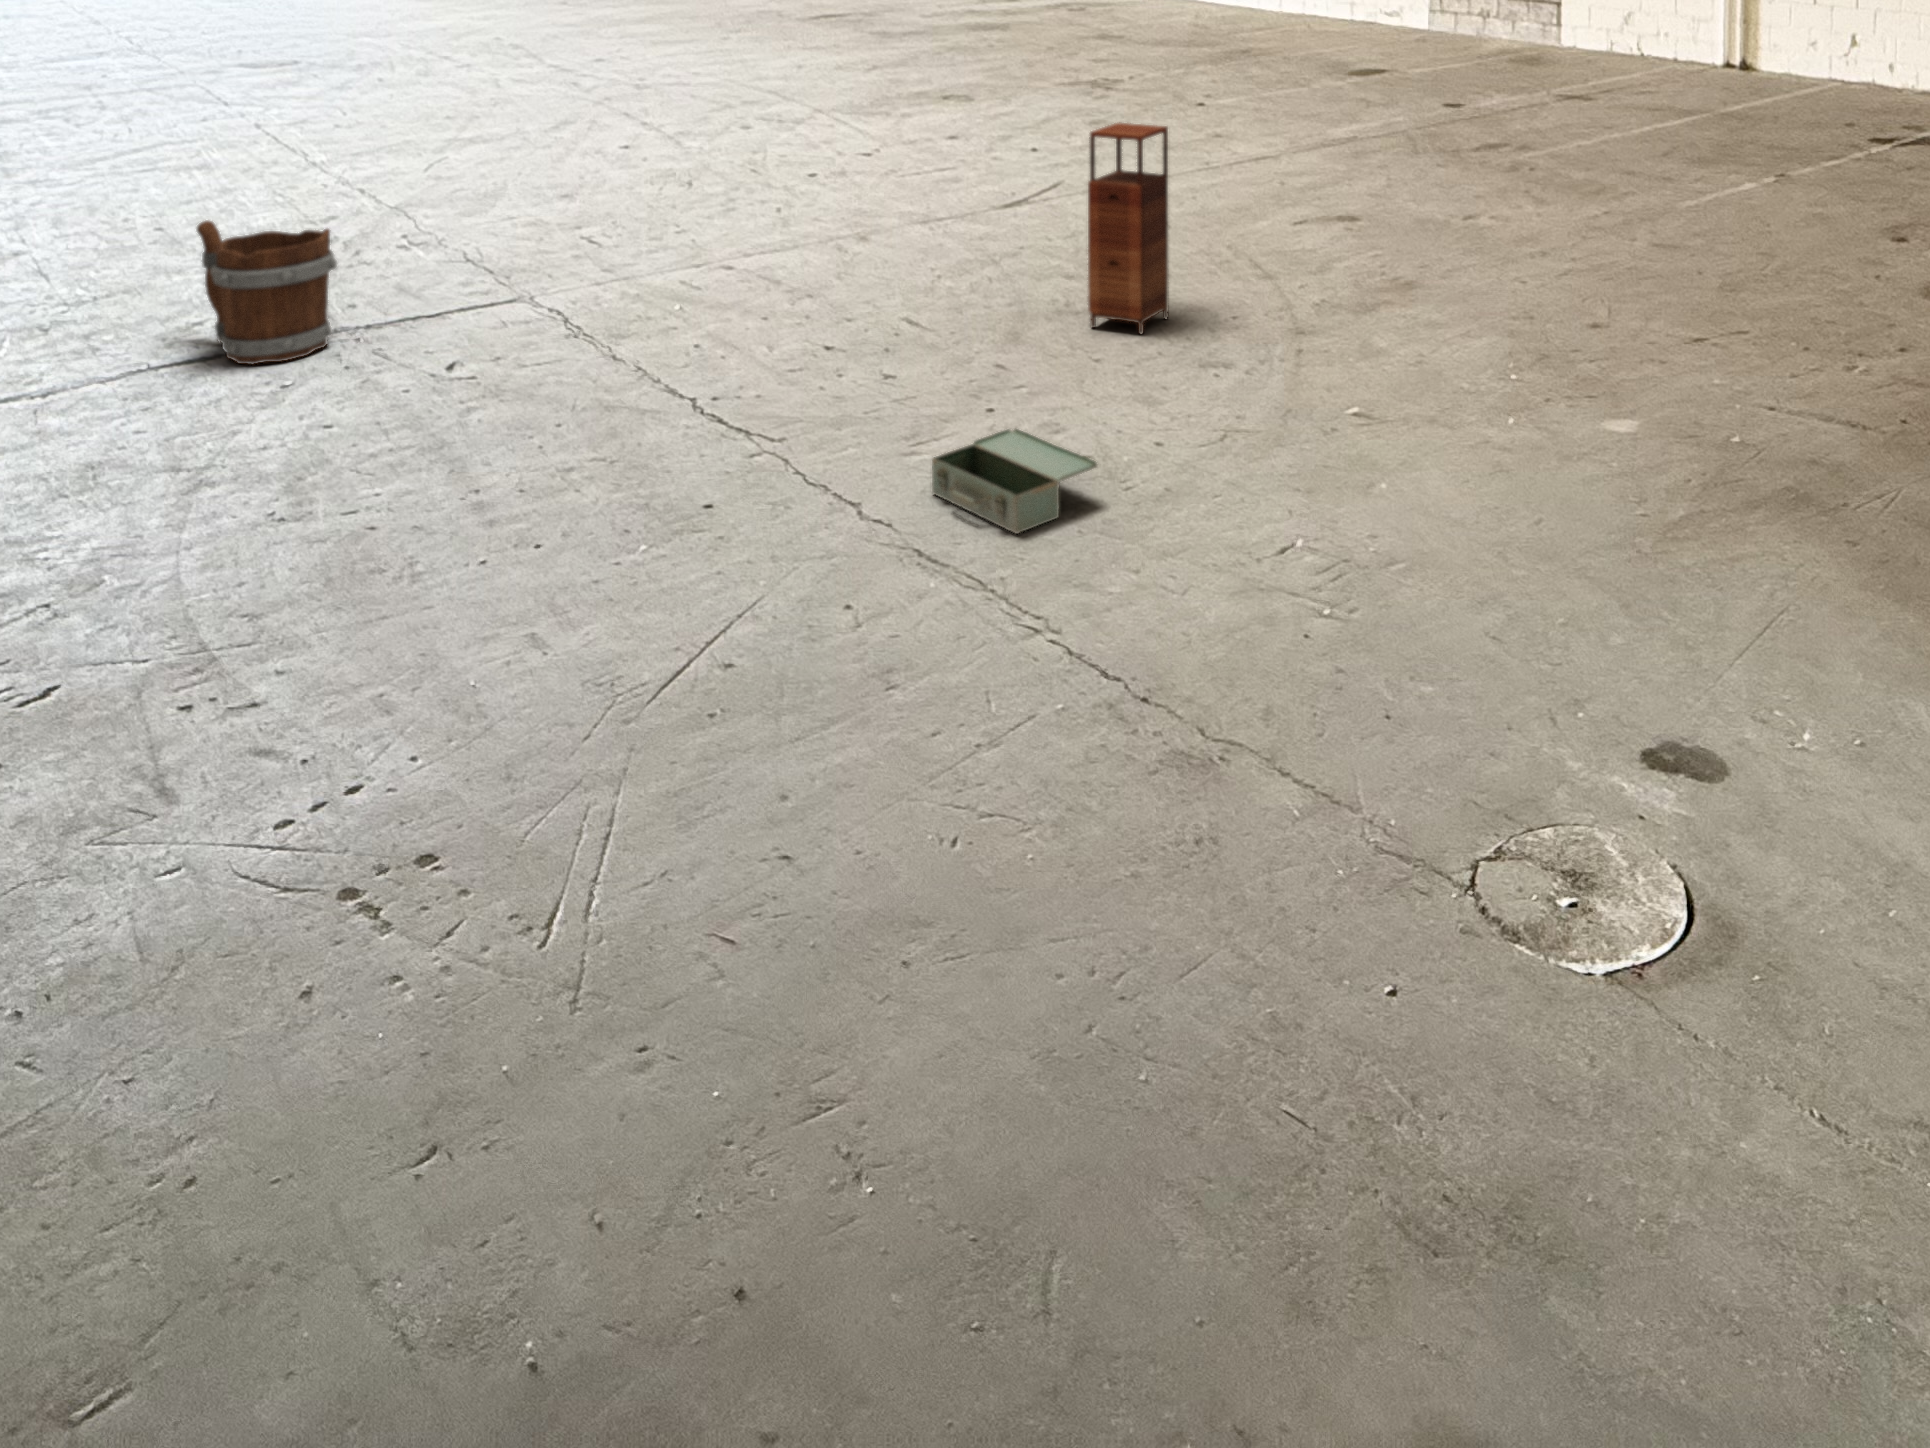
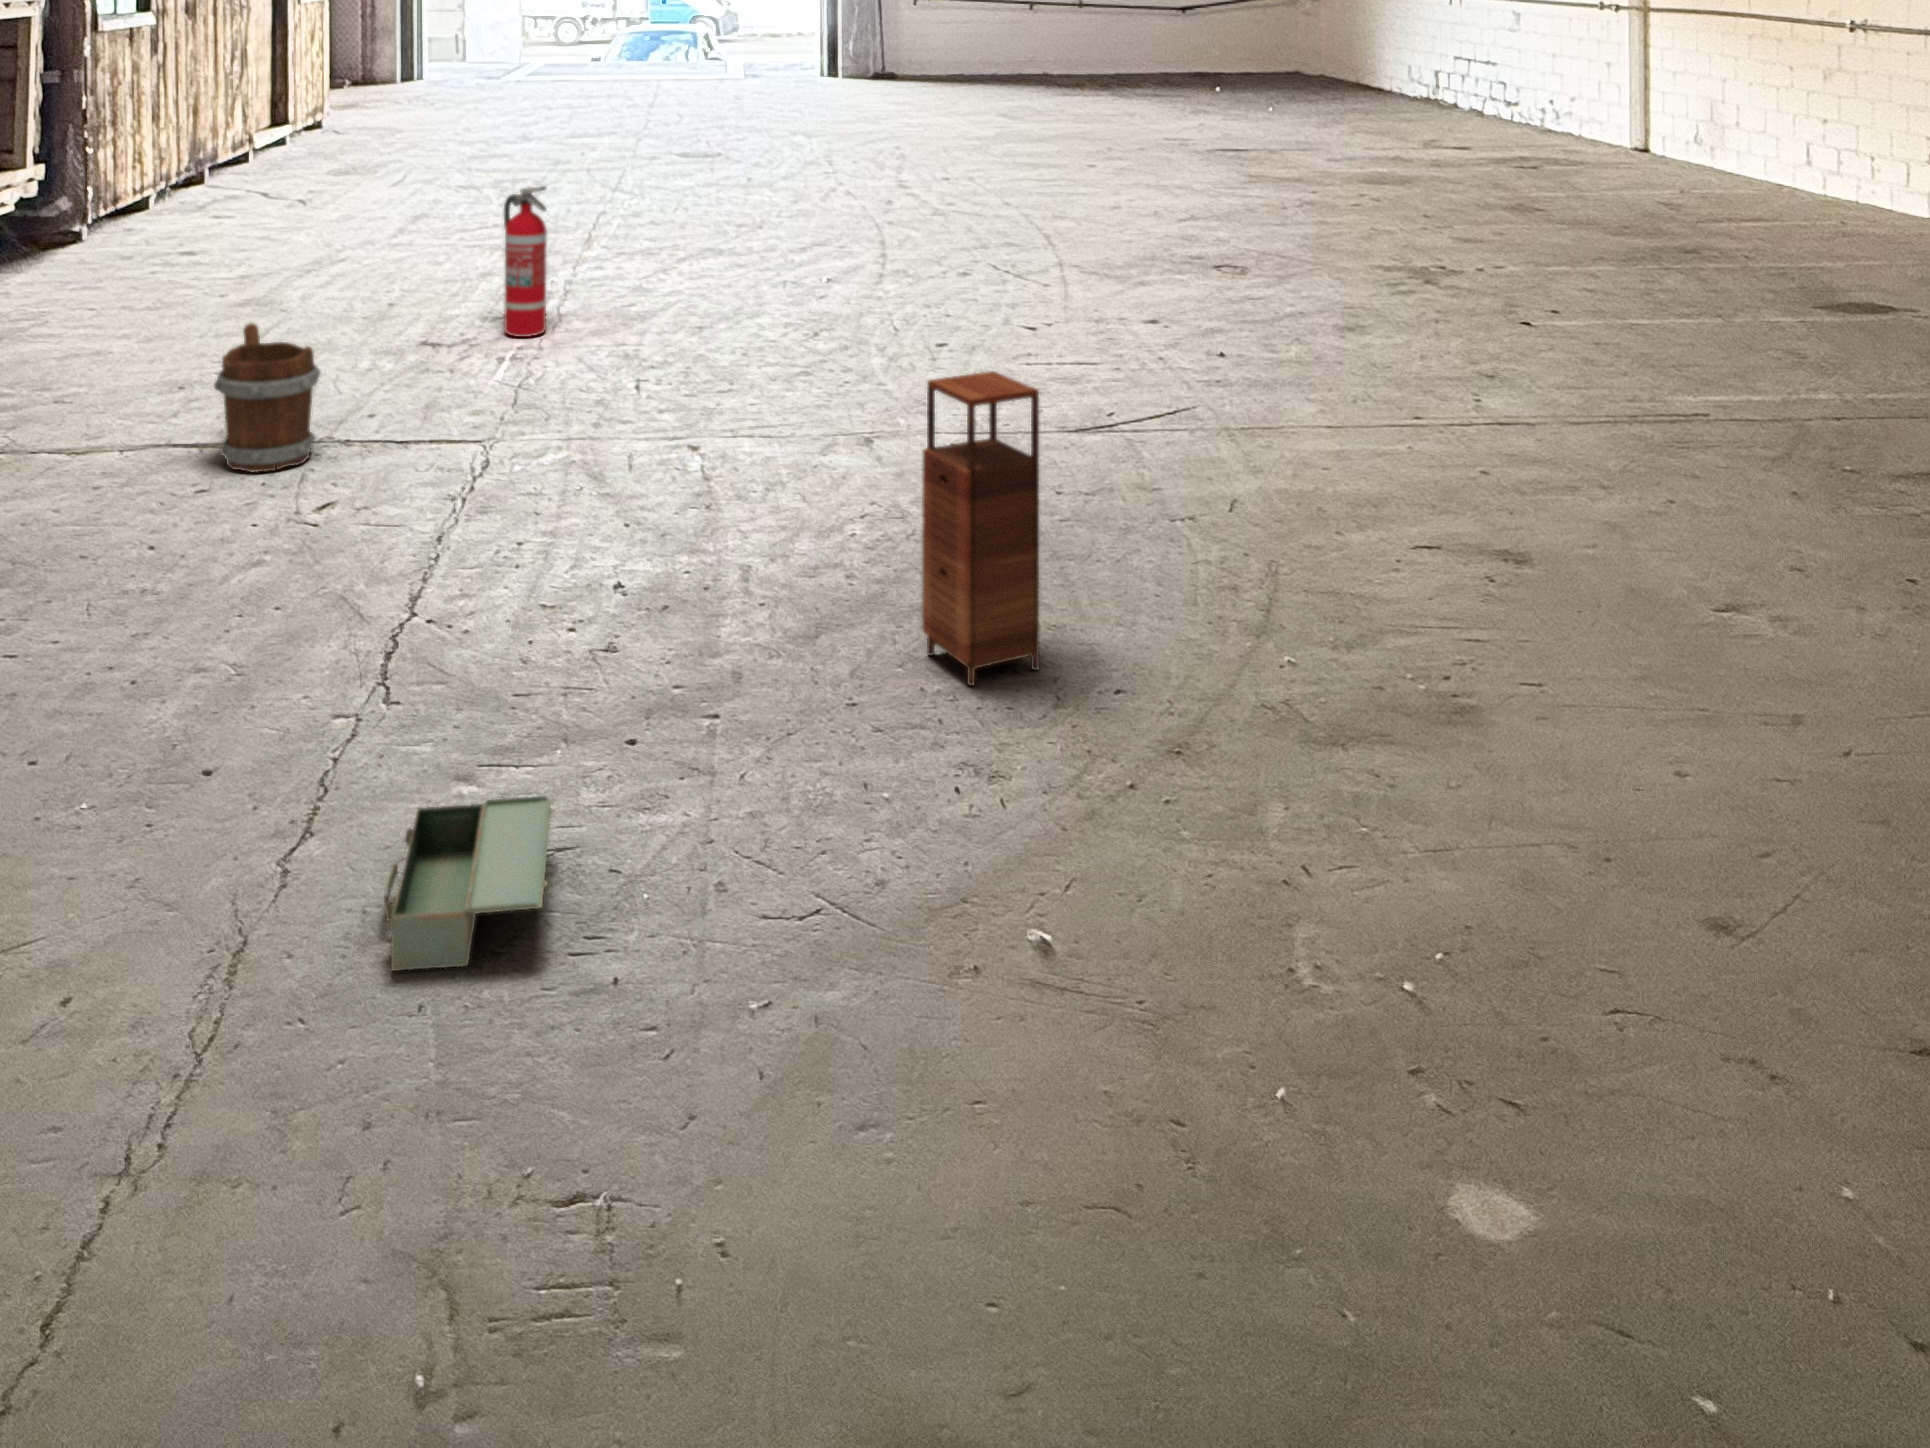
fire extinguisher: none [326,65,398,224] -> present [504,186,547,337]

